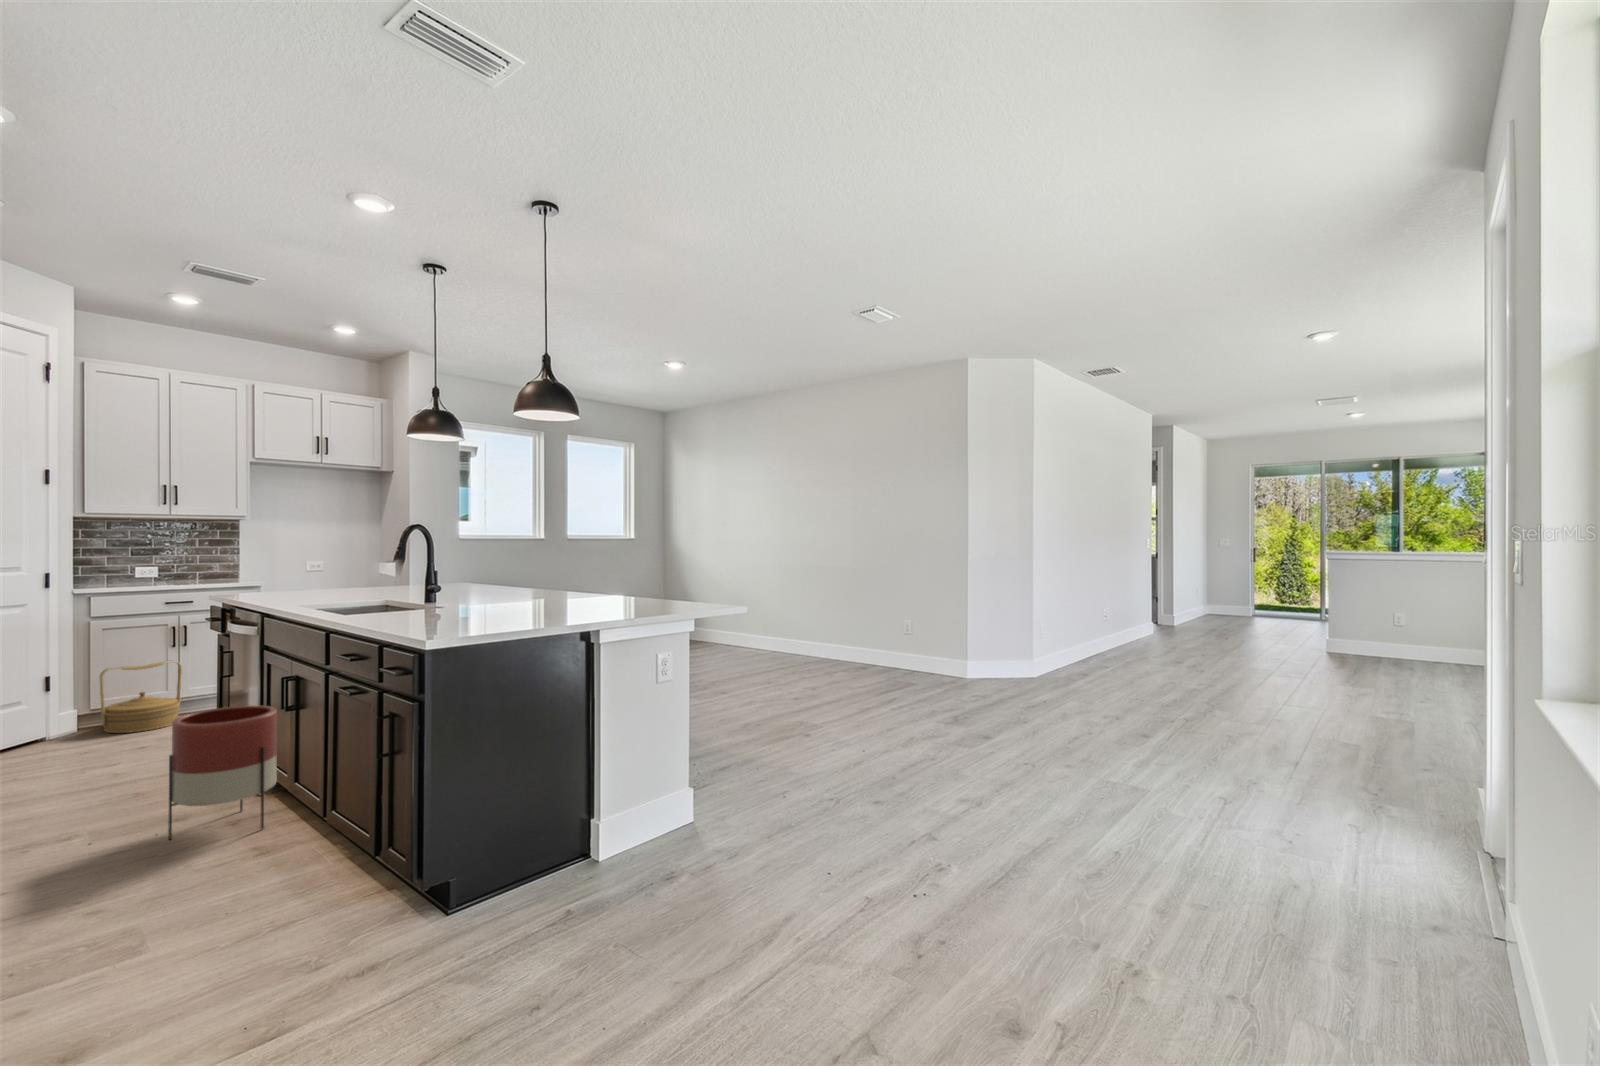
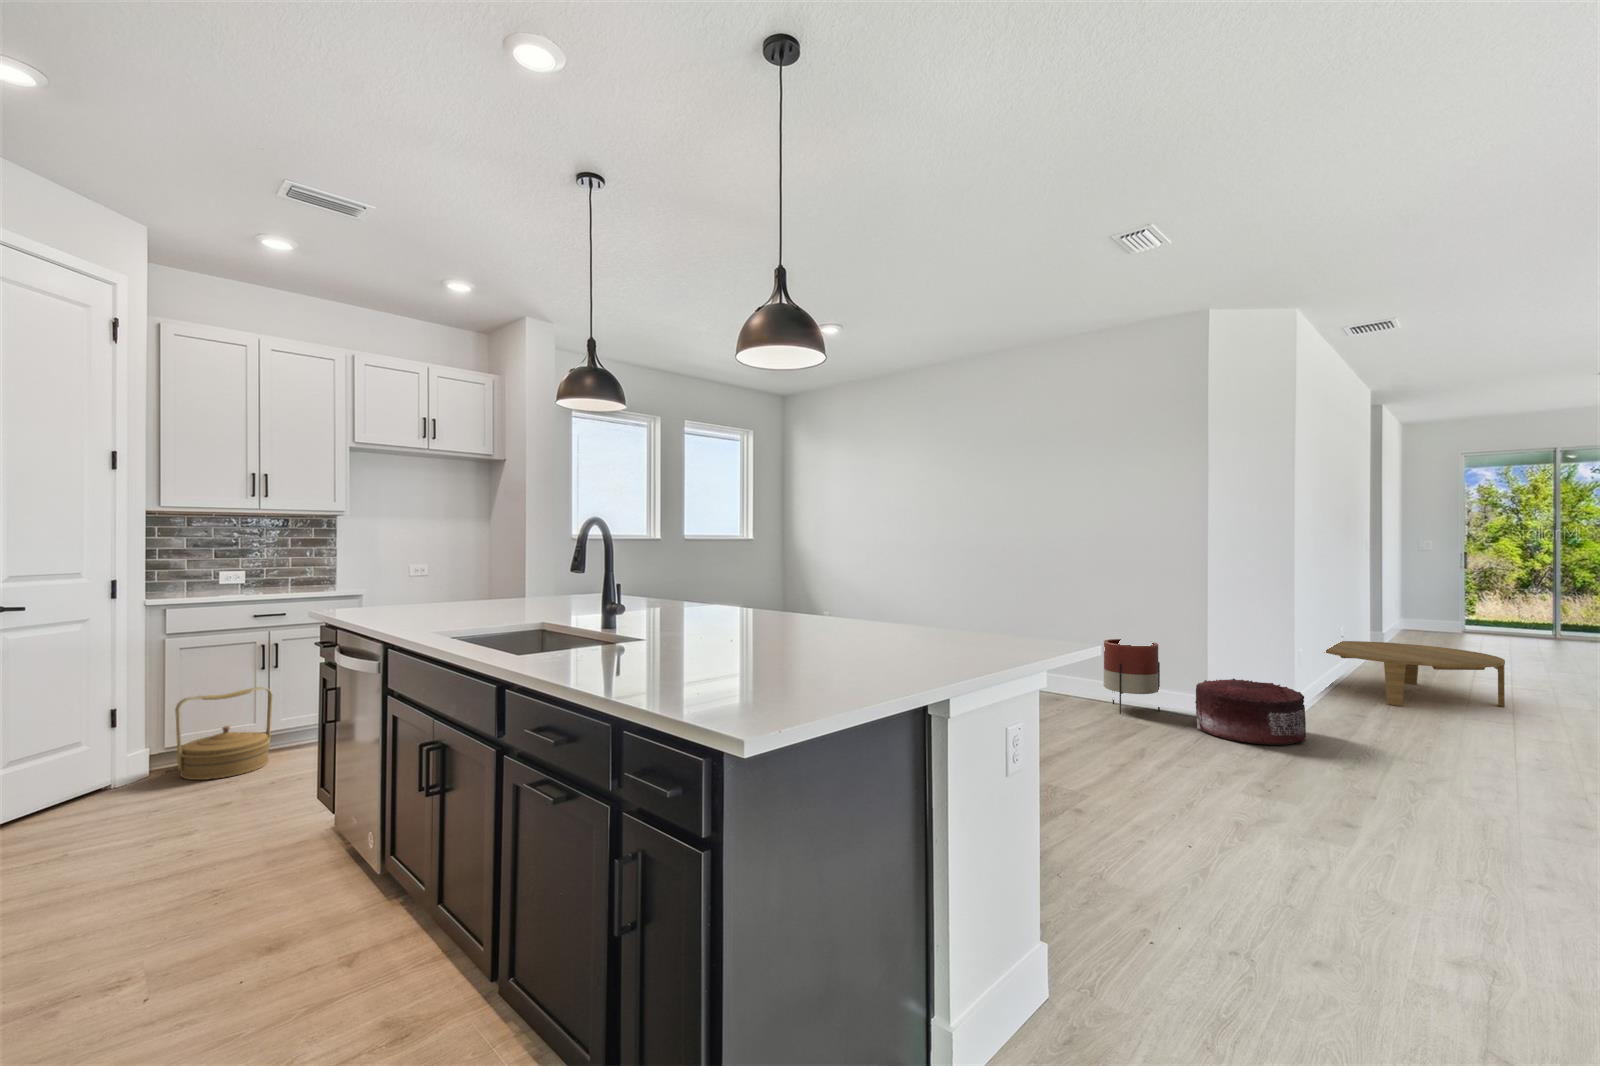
coffee table: none [1089,622,1220,671] -> present [1324,641,1505,707]
pouf: none [955,649,1032,697] -> present [1195,678,1306,745]
planter: present [168,706,277,840] -> present [1103,639,1160,714]

